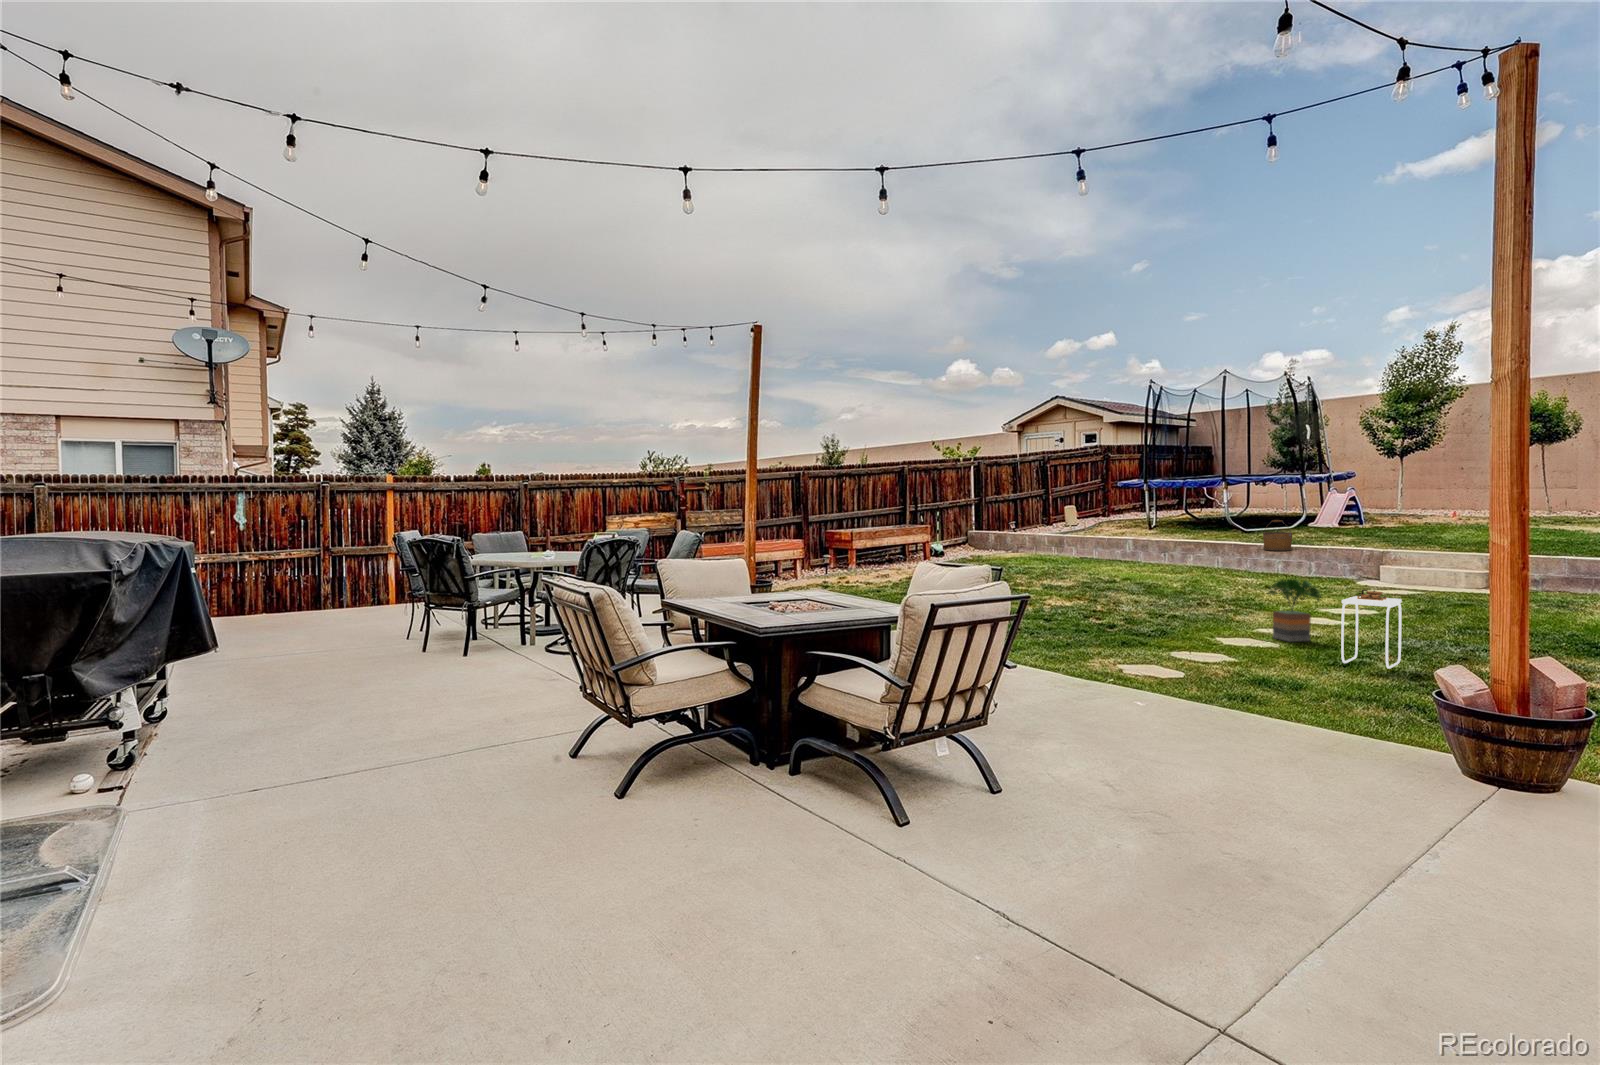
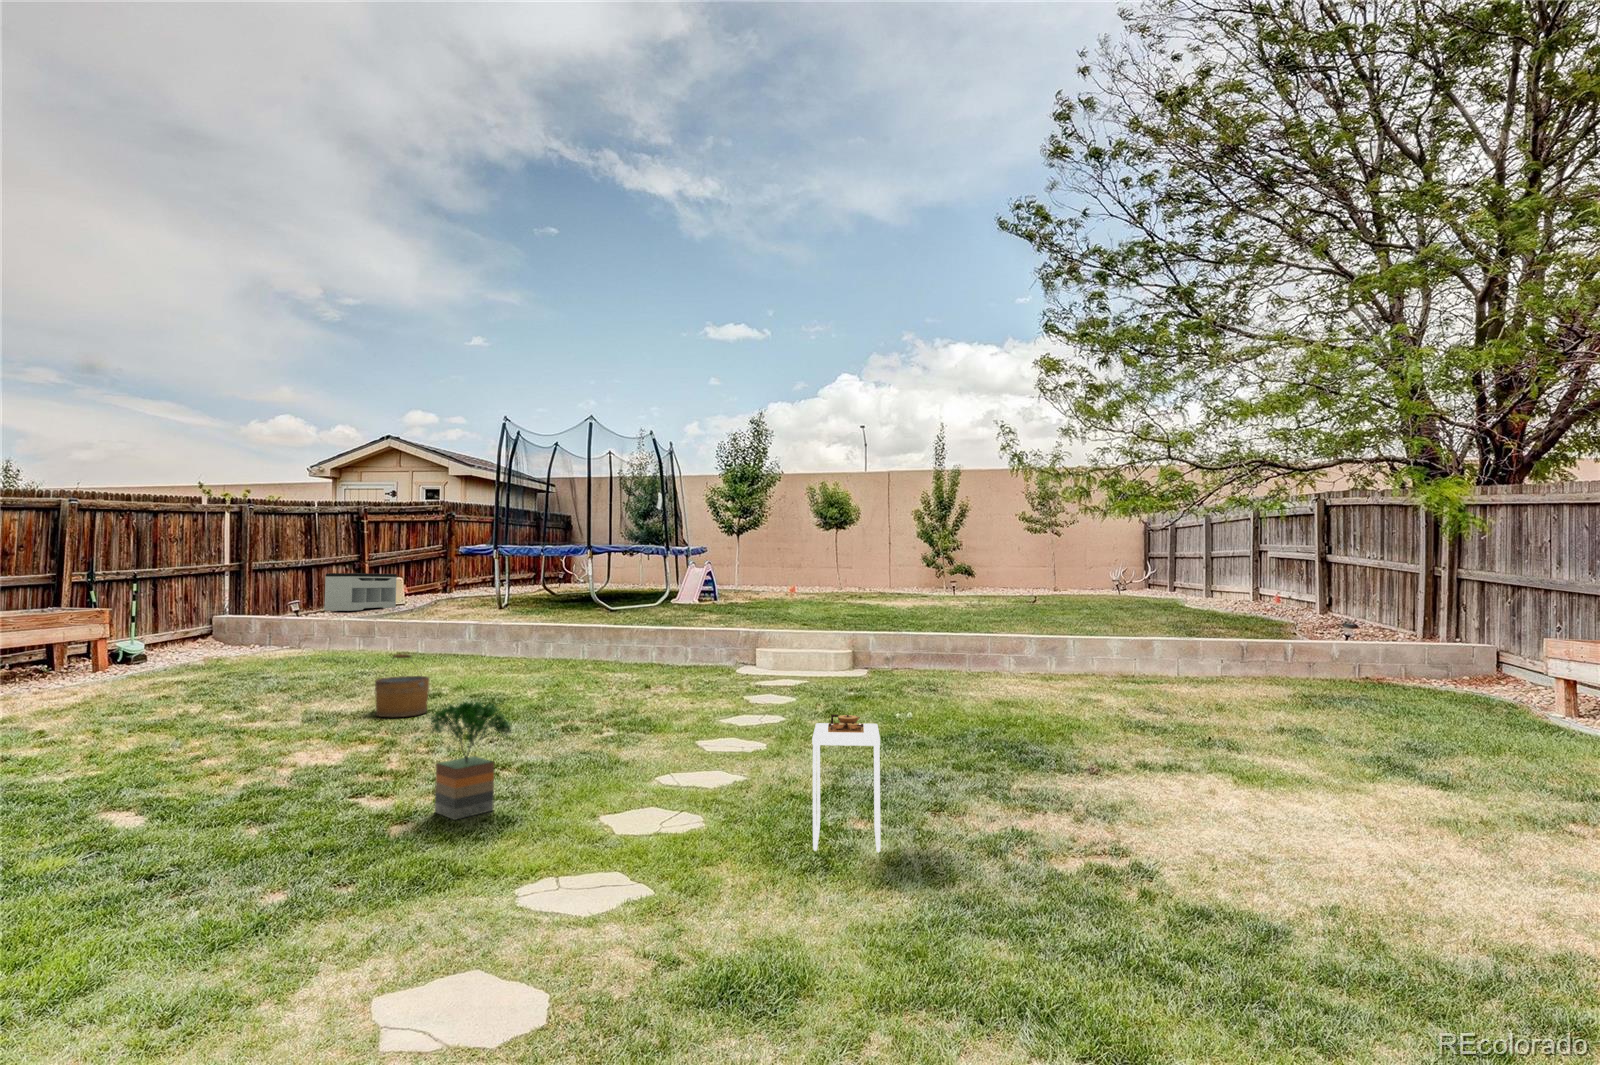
bench: none [1026,503,1072,529] -> present [324,573,397,611]
bucket: present [1263,520,1292,551] -> present [375,654,429,717]
potted tree: present [1267,579,1321,642] -> present [430,702,513,820]

